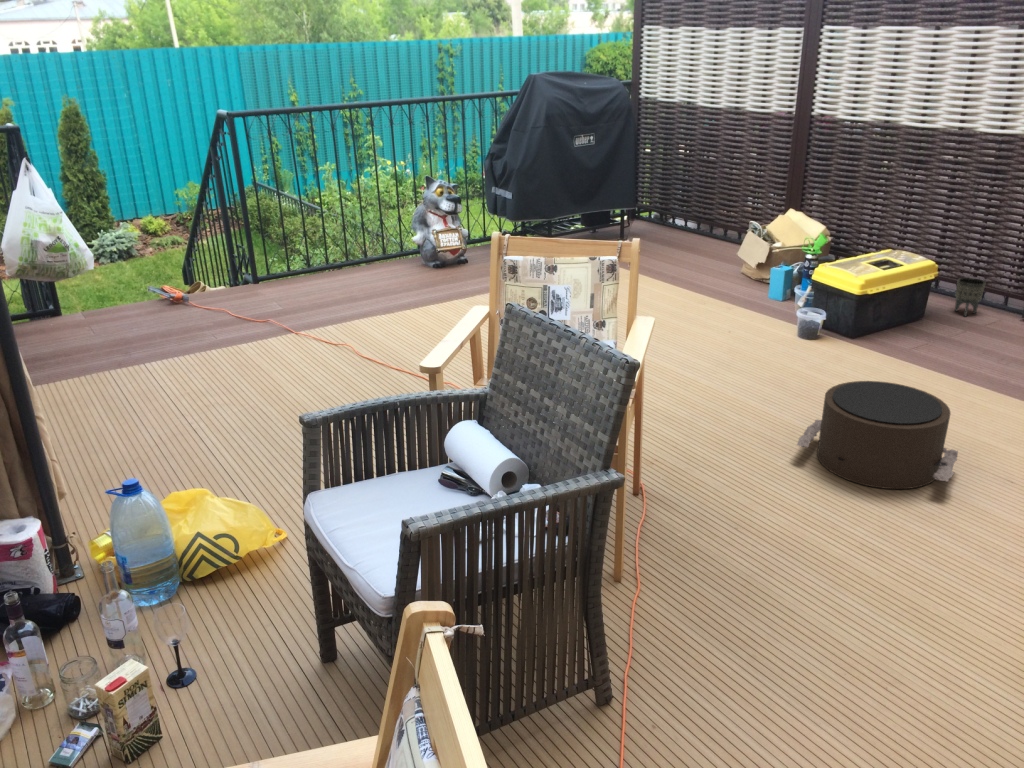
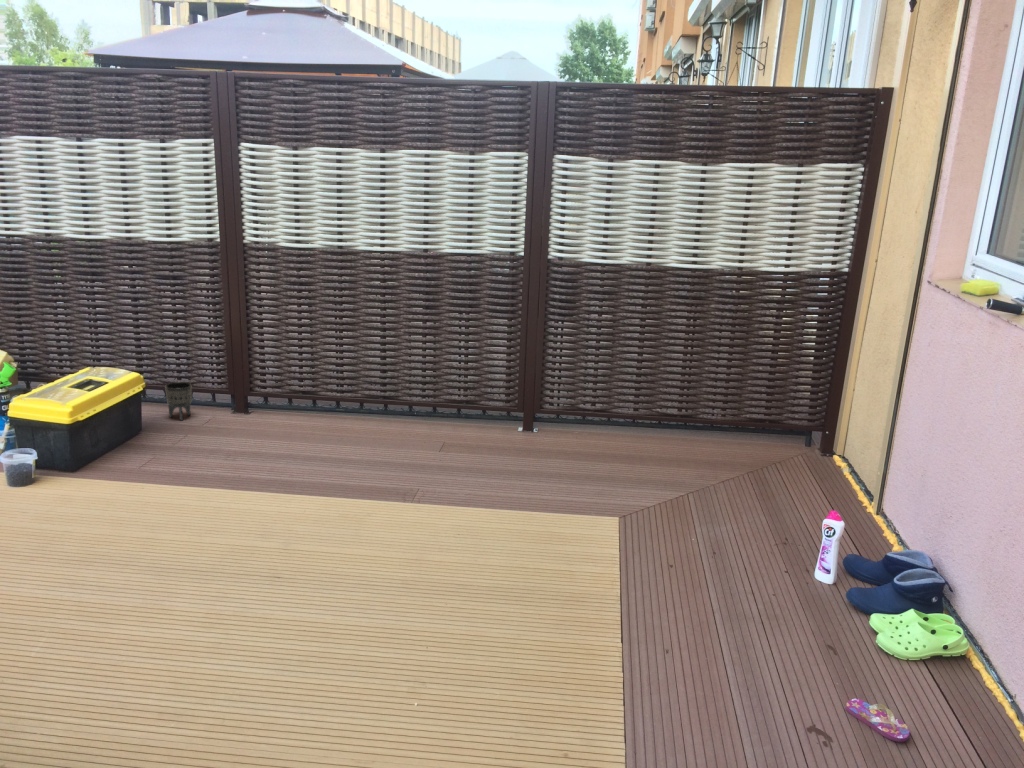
pouf: present [797,381,958,489] -> none [50,514,230,641]

